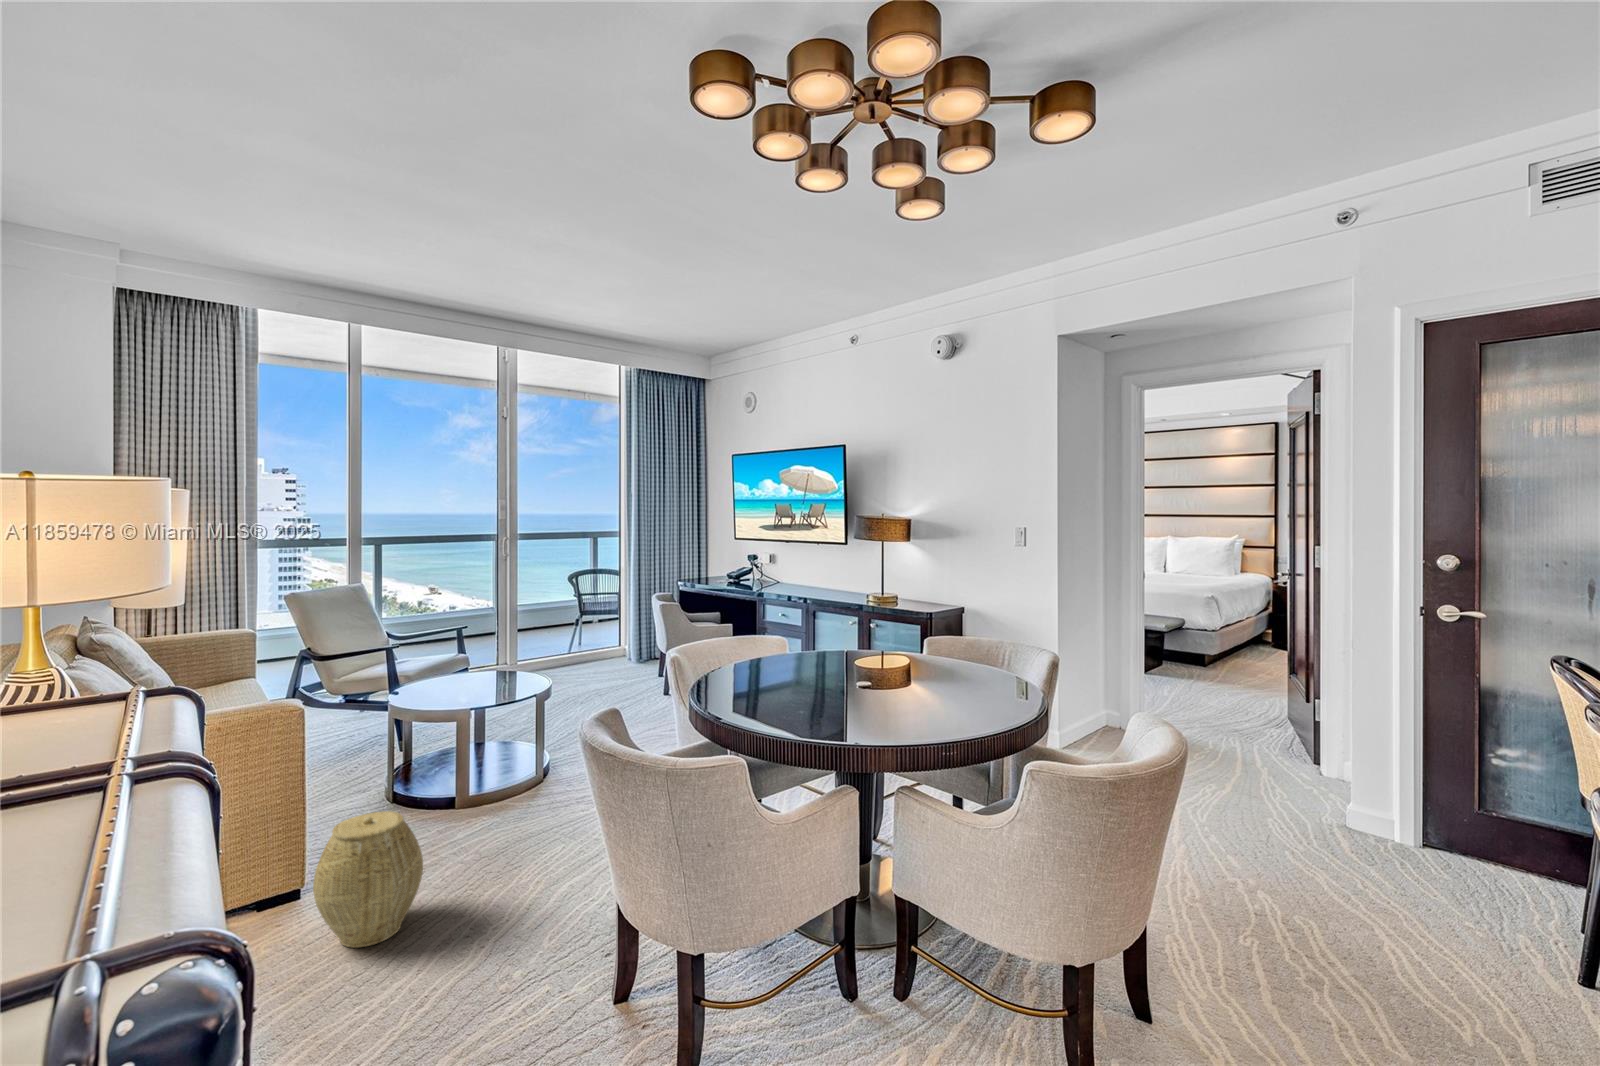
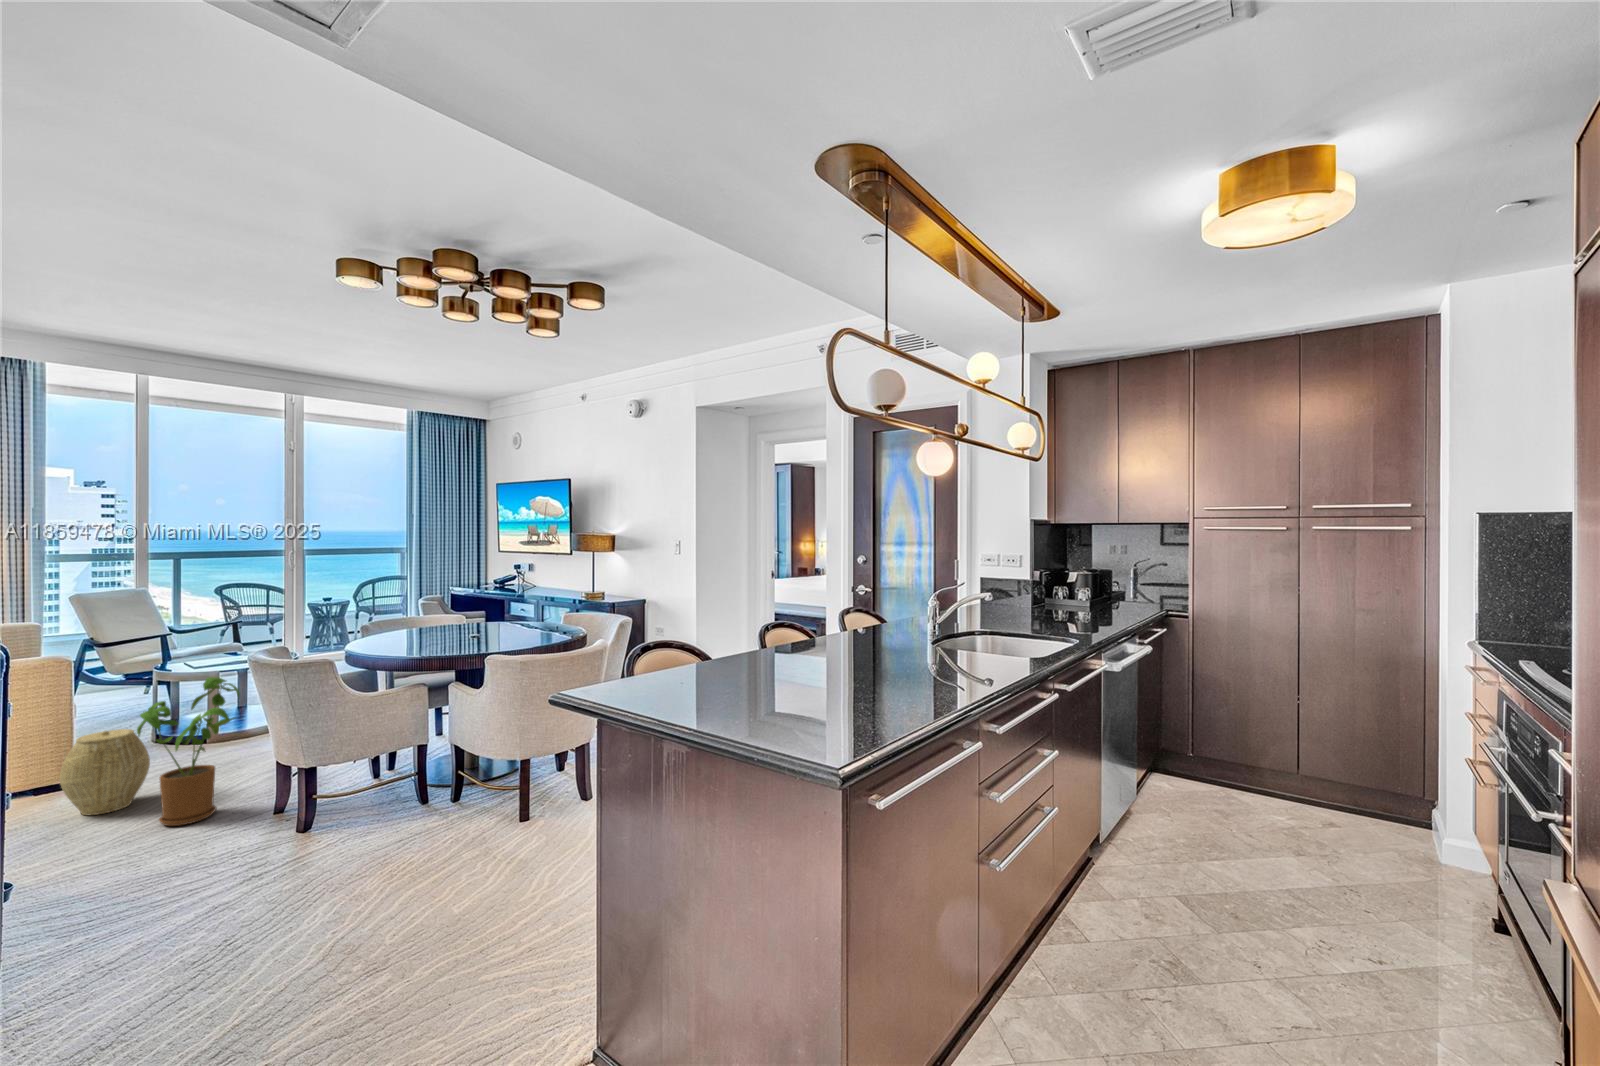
house plant: none [421,748,557,990] -> present [137,677,240,826]

